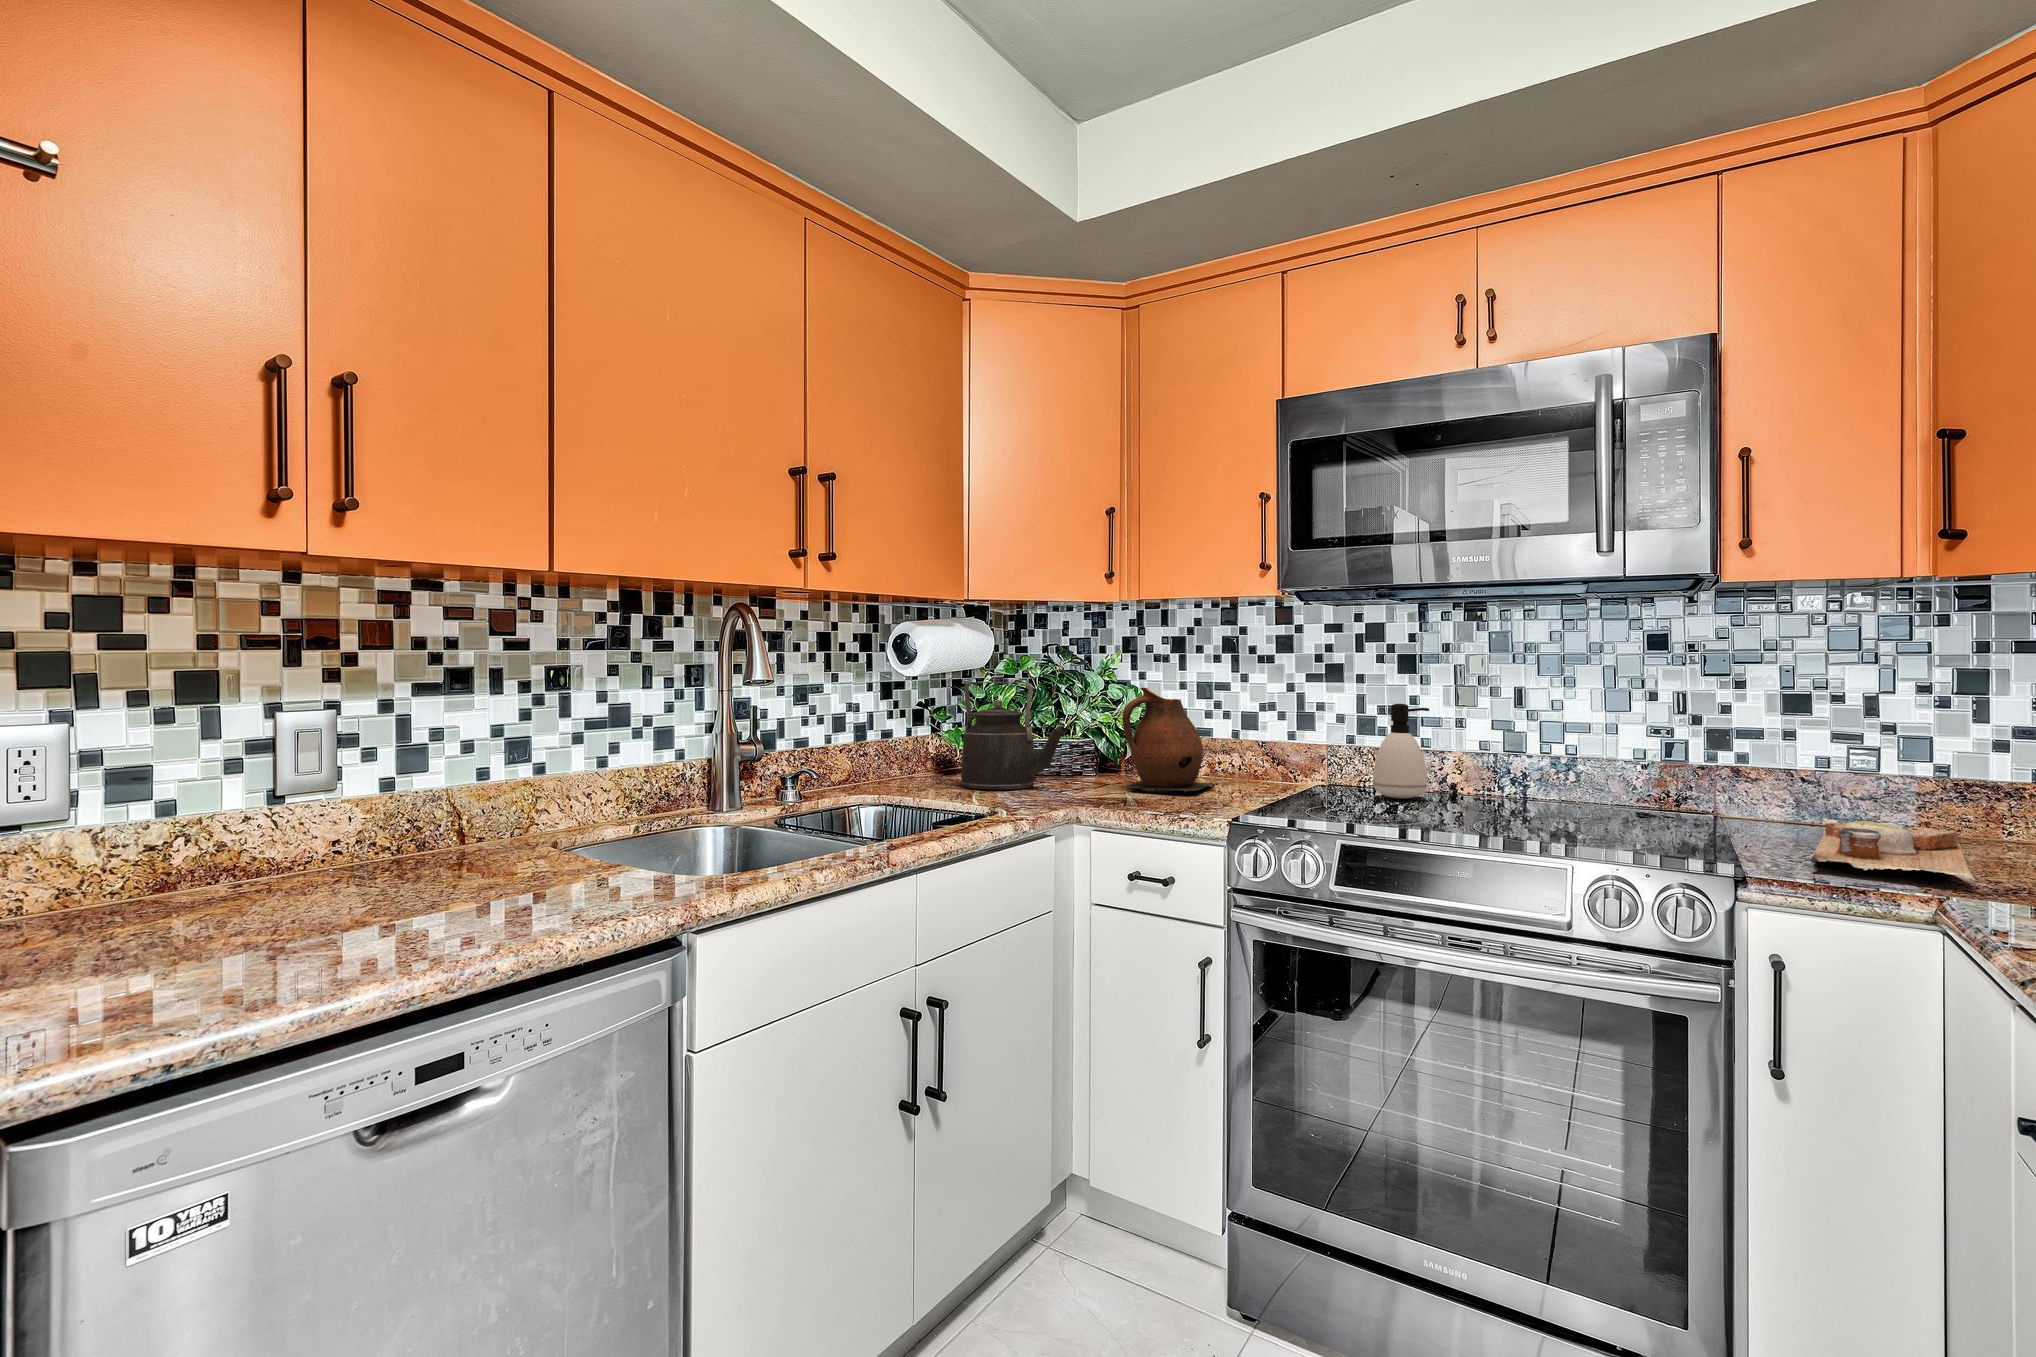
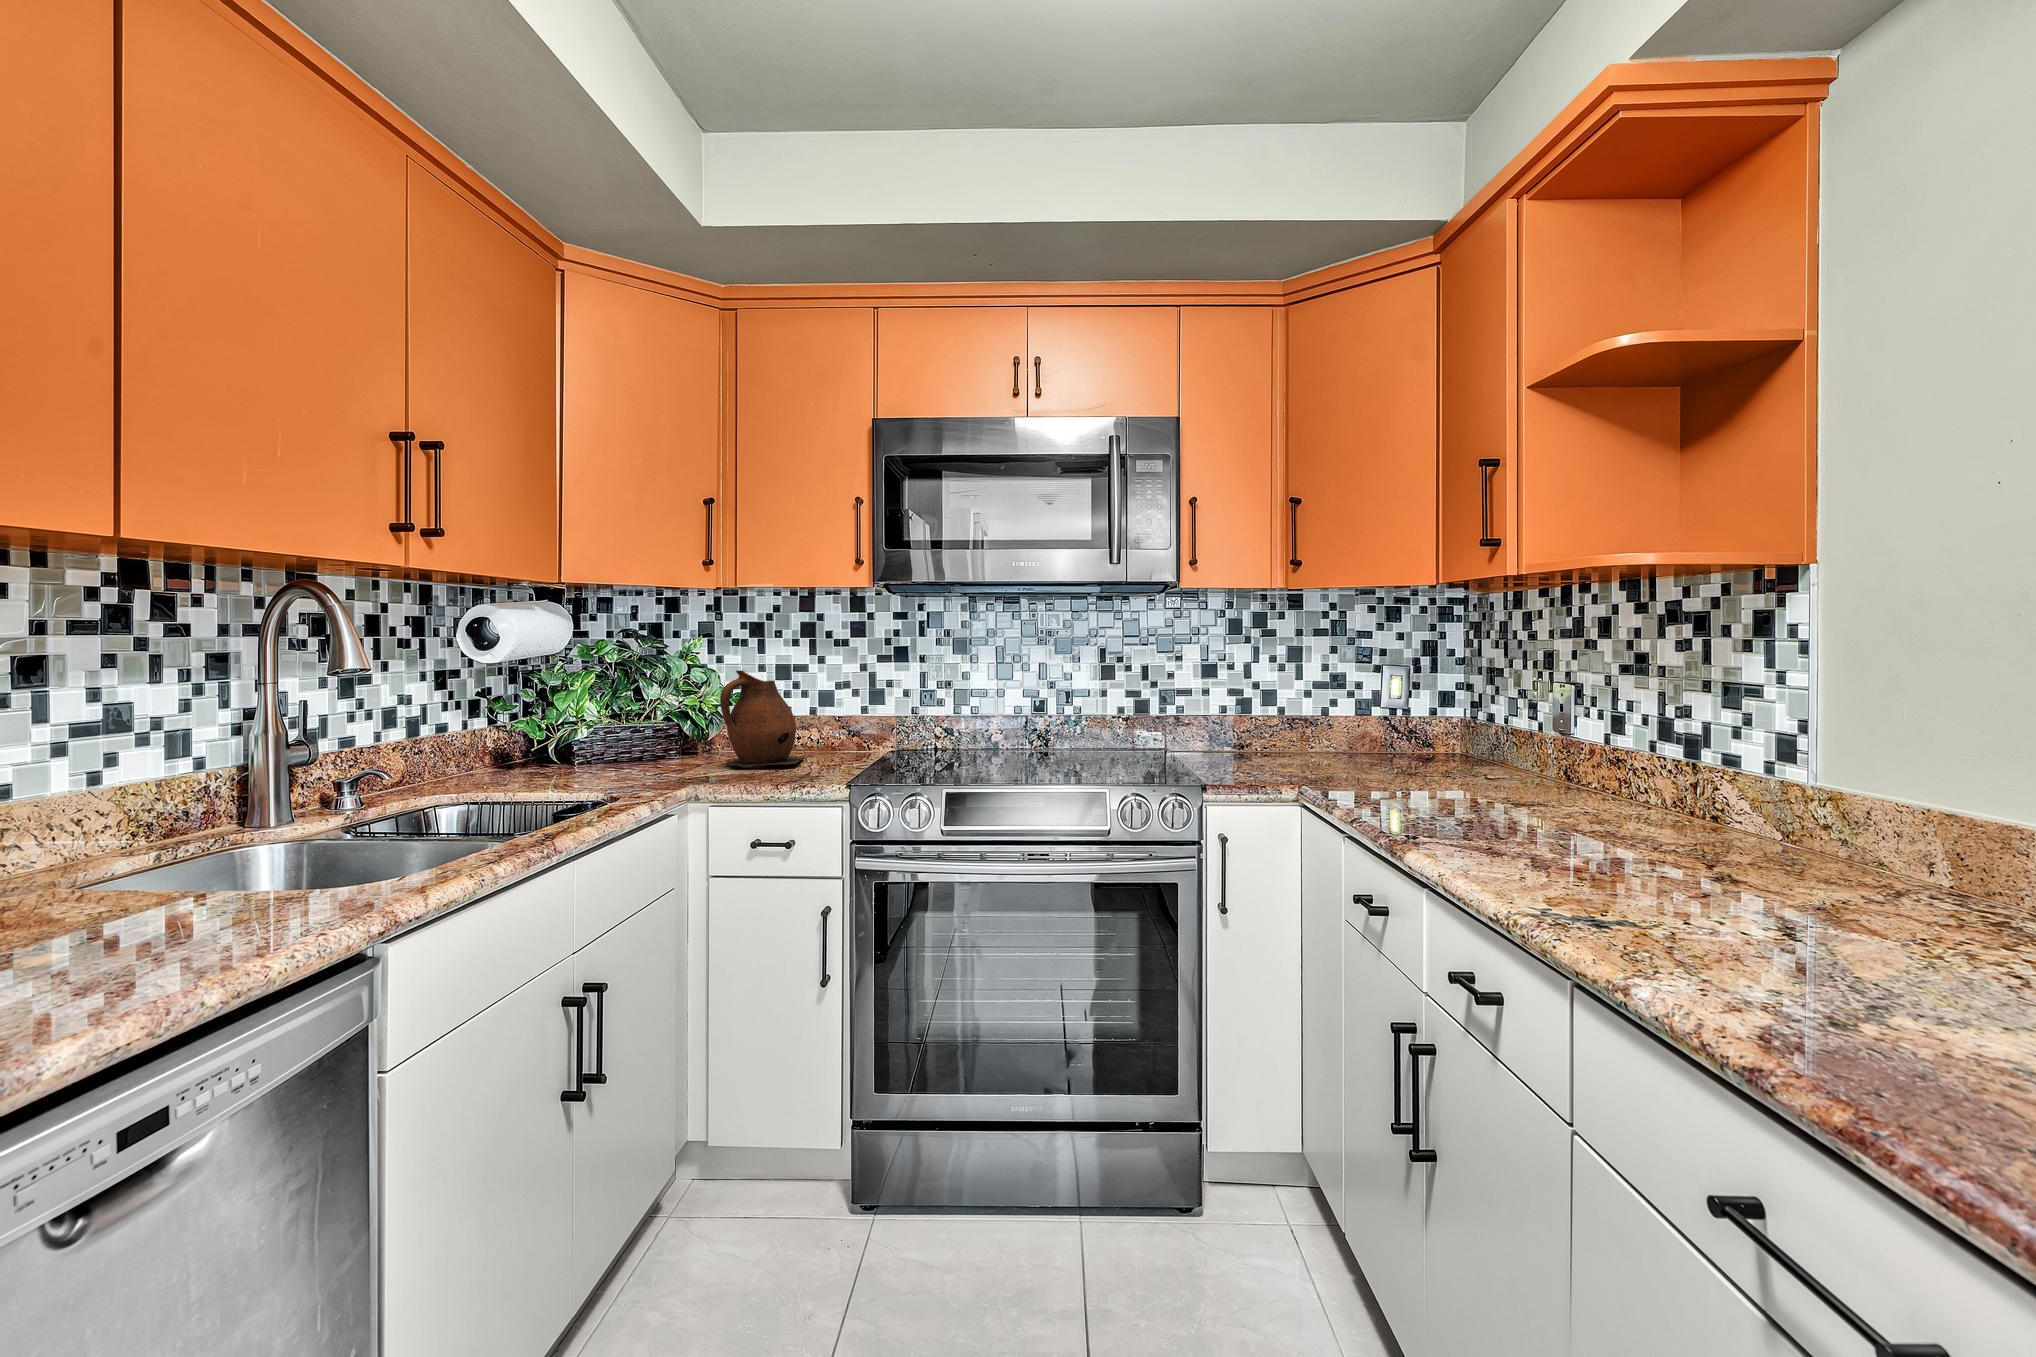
kettle: present [961,682,1067,790] -> none [545,667,666,778]
soap dispenser: present [1373,704,1429,799] -> none [940,679,982,758]
cutting board: present [1811,821,1976,886] -> none [1233,747,1319,781]

